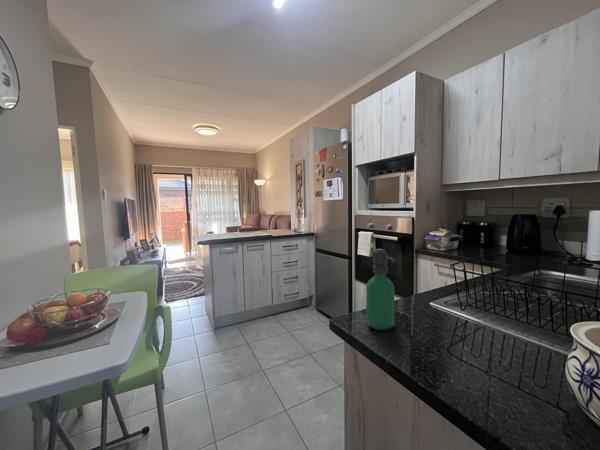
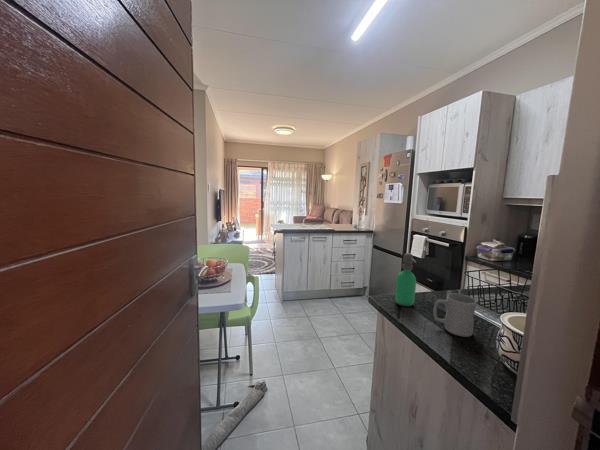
mug: none [438,304,508,378] -> present [433,294,477,337]

